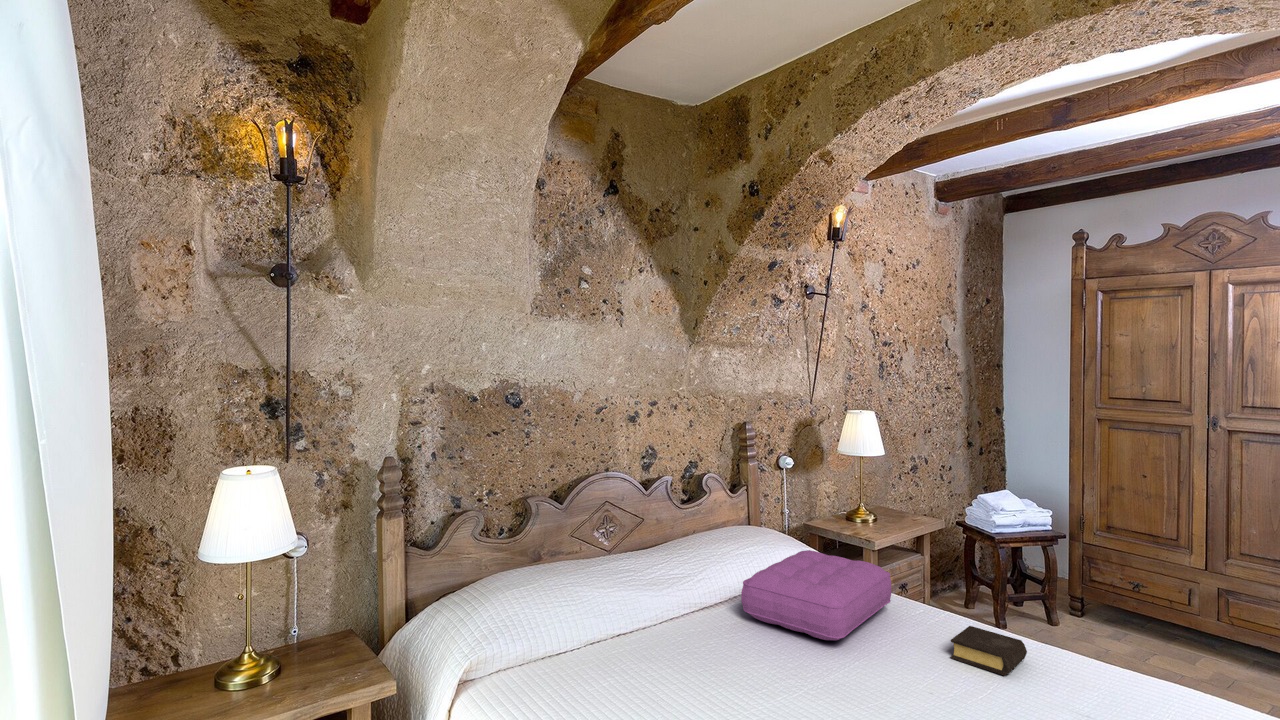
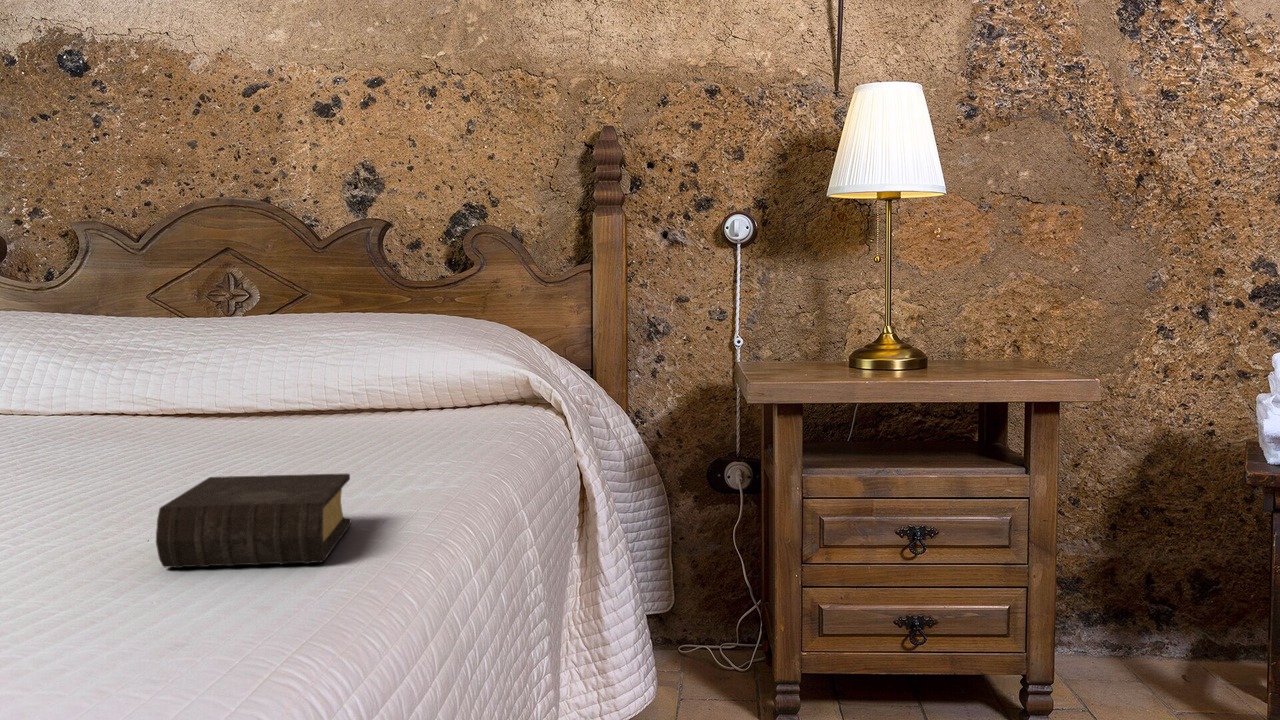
pillow: present [741,550,891,640] -> none [84,332,434,470]

